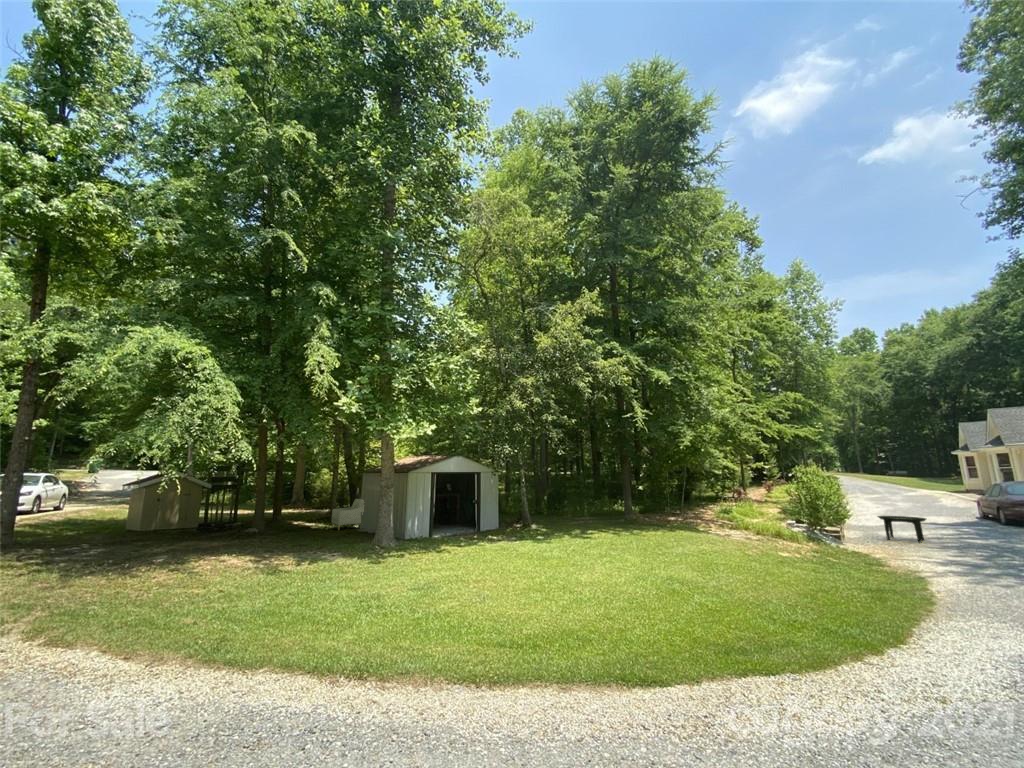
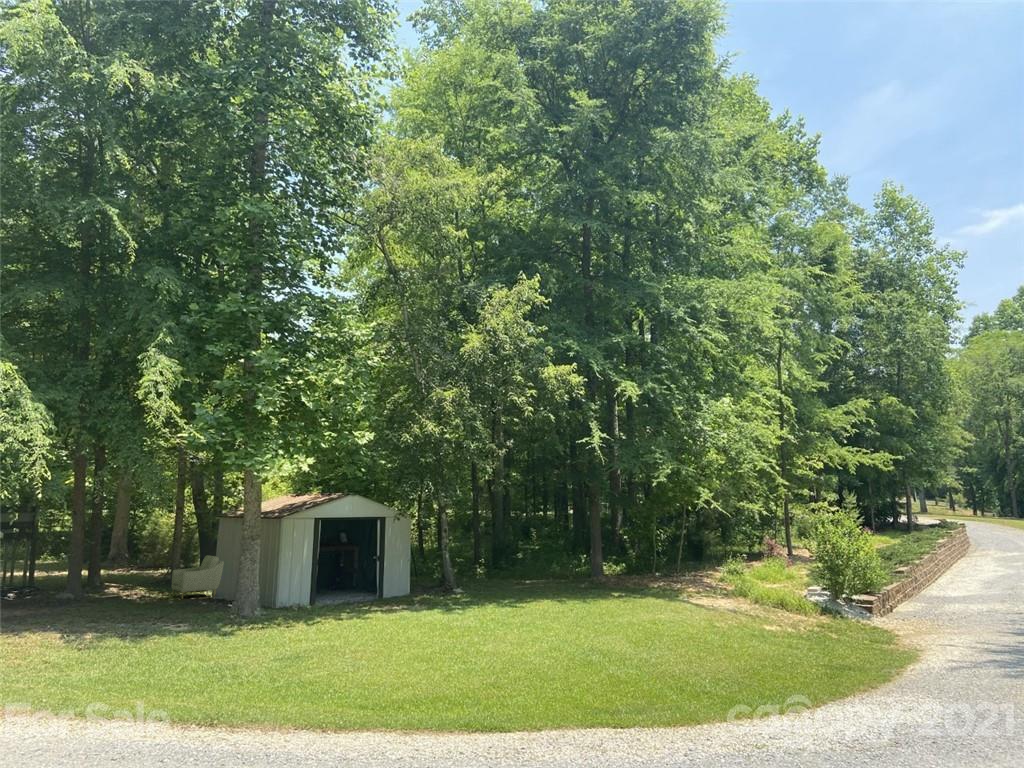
round table: present [878,516,926,543] -> none [887,573,941,606]

